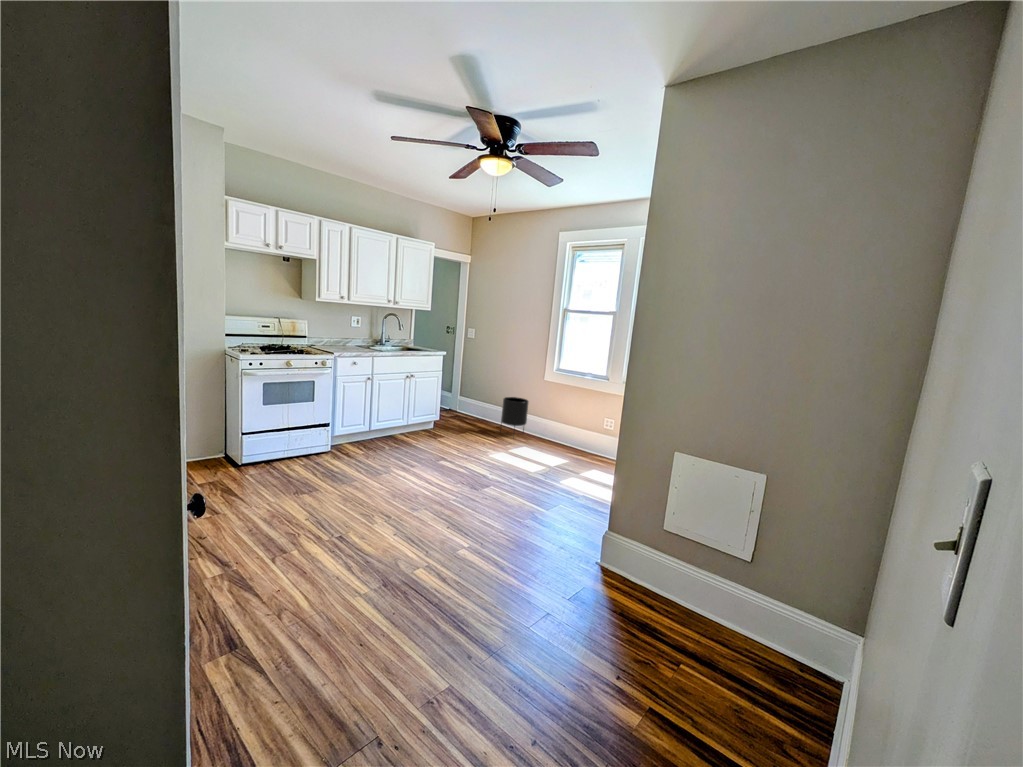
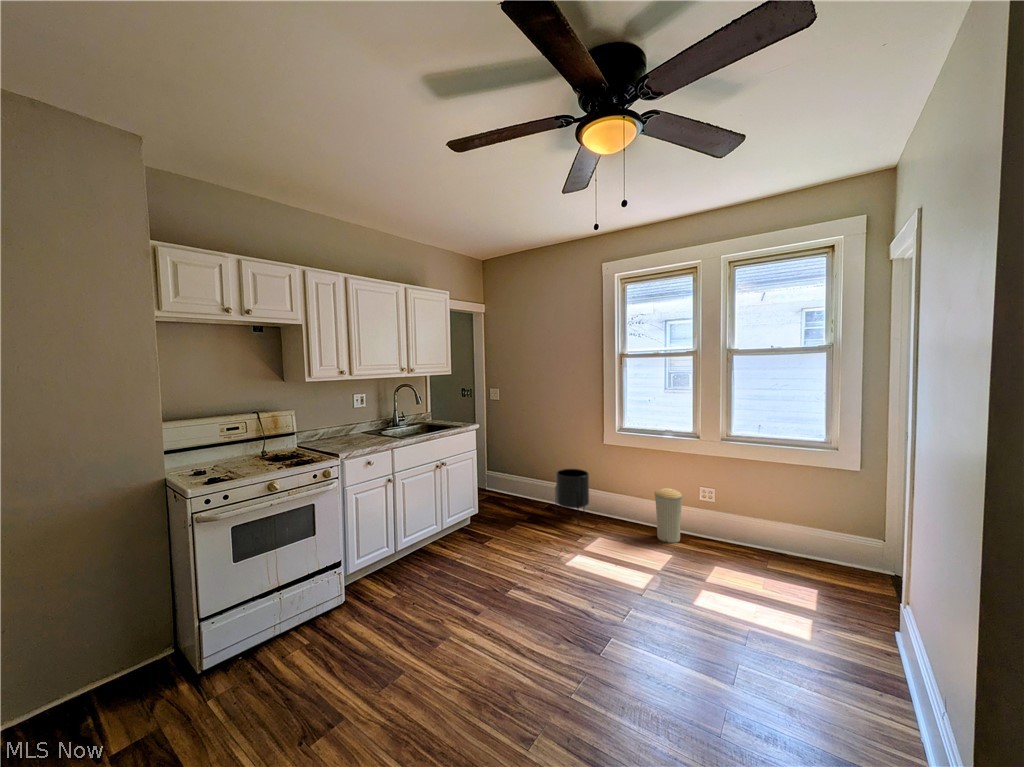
trash can: none [566,416,588,456] -> present [654,488,683,543]

